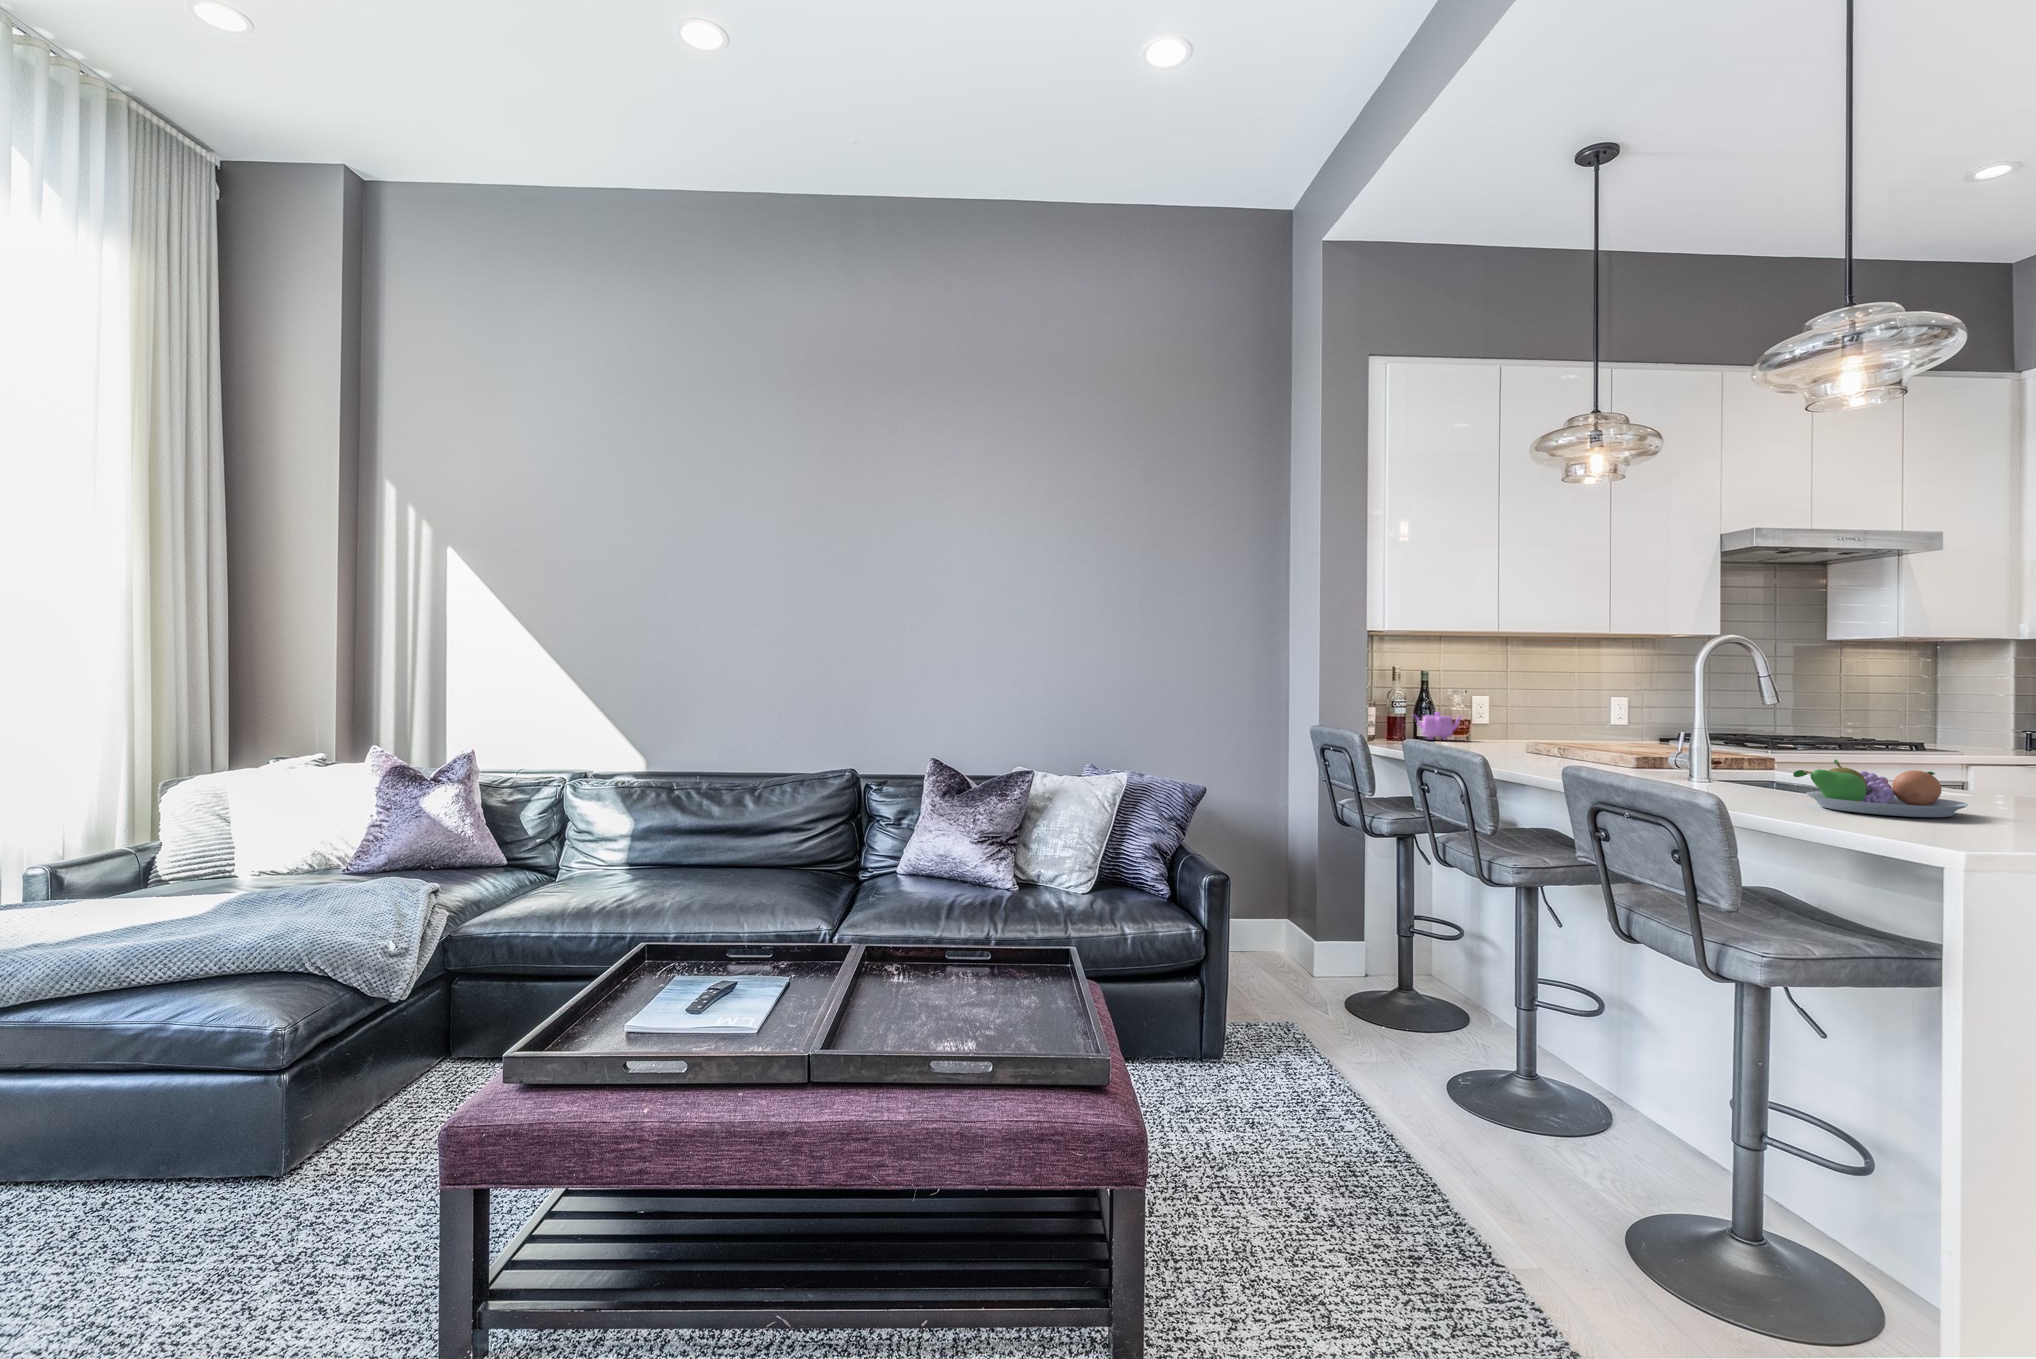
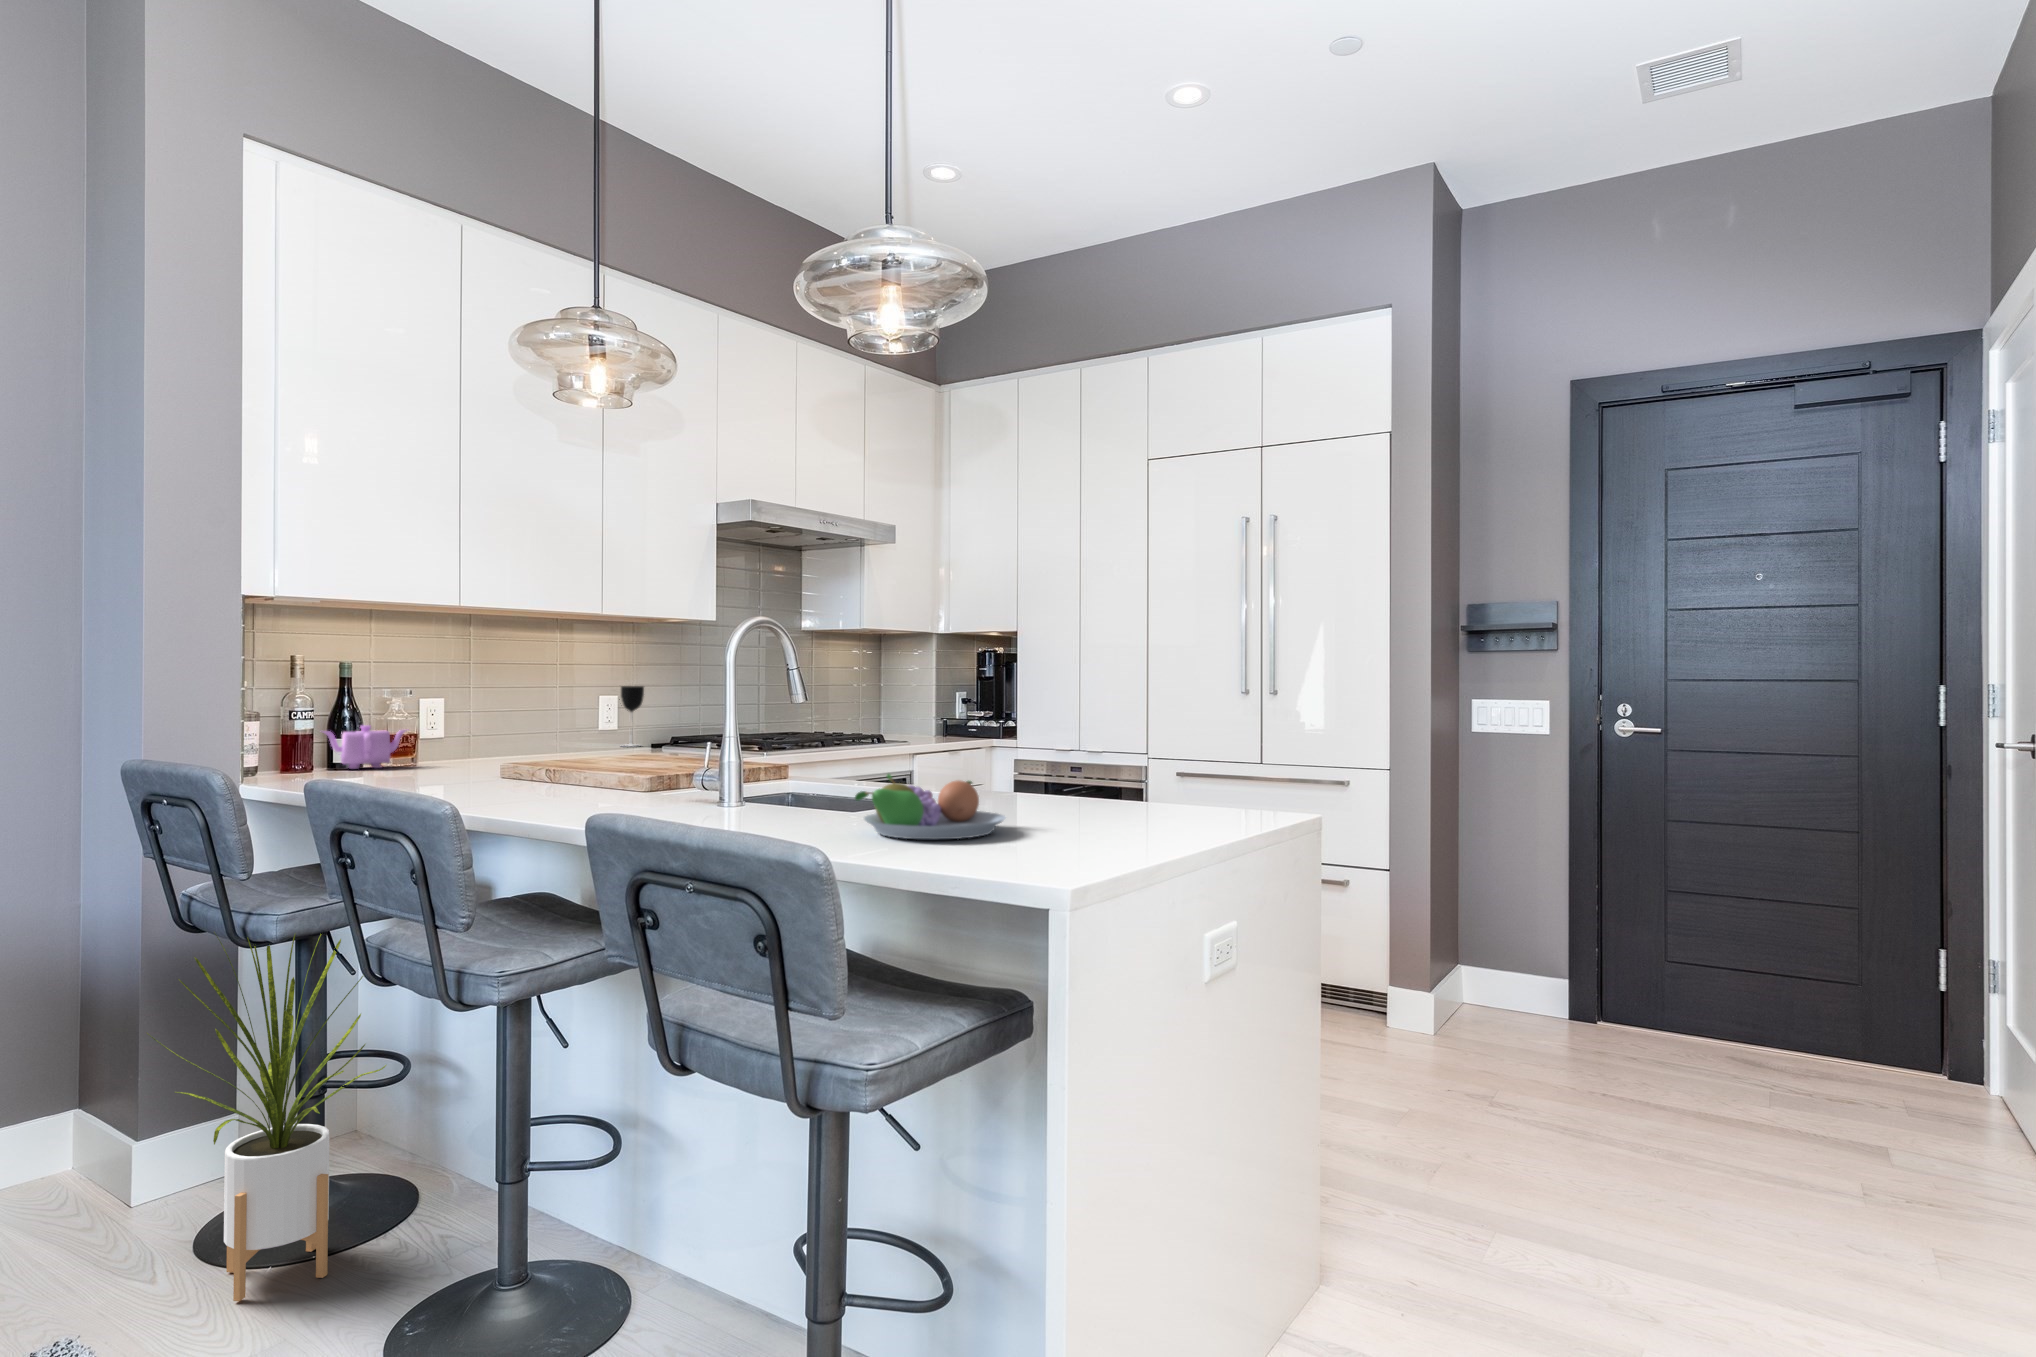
wine glass: none [1628,689,1652,737] -> present [619,686,644,746]
house plant: none [1324,821,1448,1037] -> present [147,934,386,1301]

